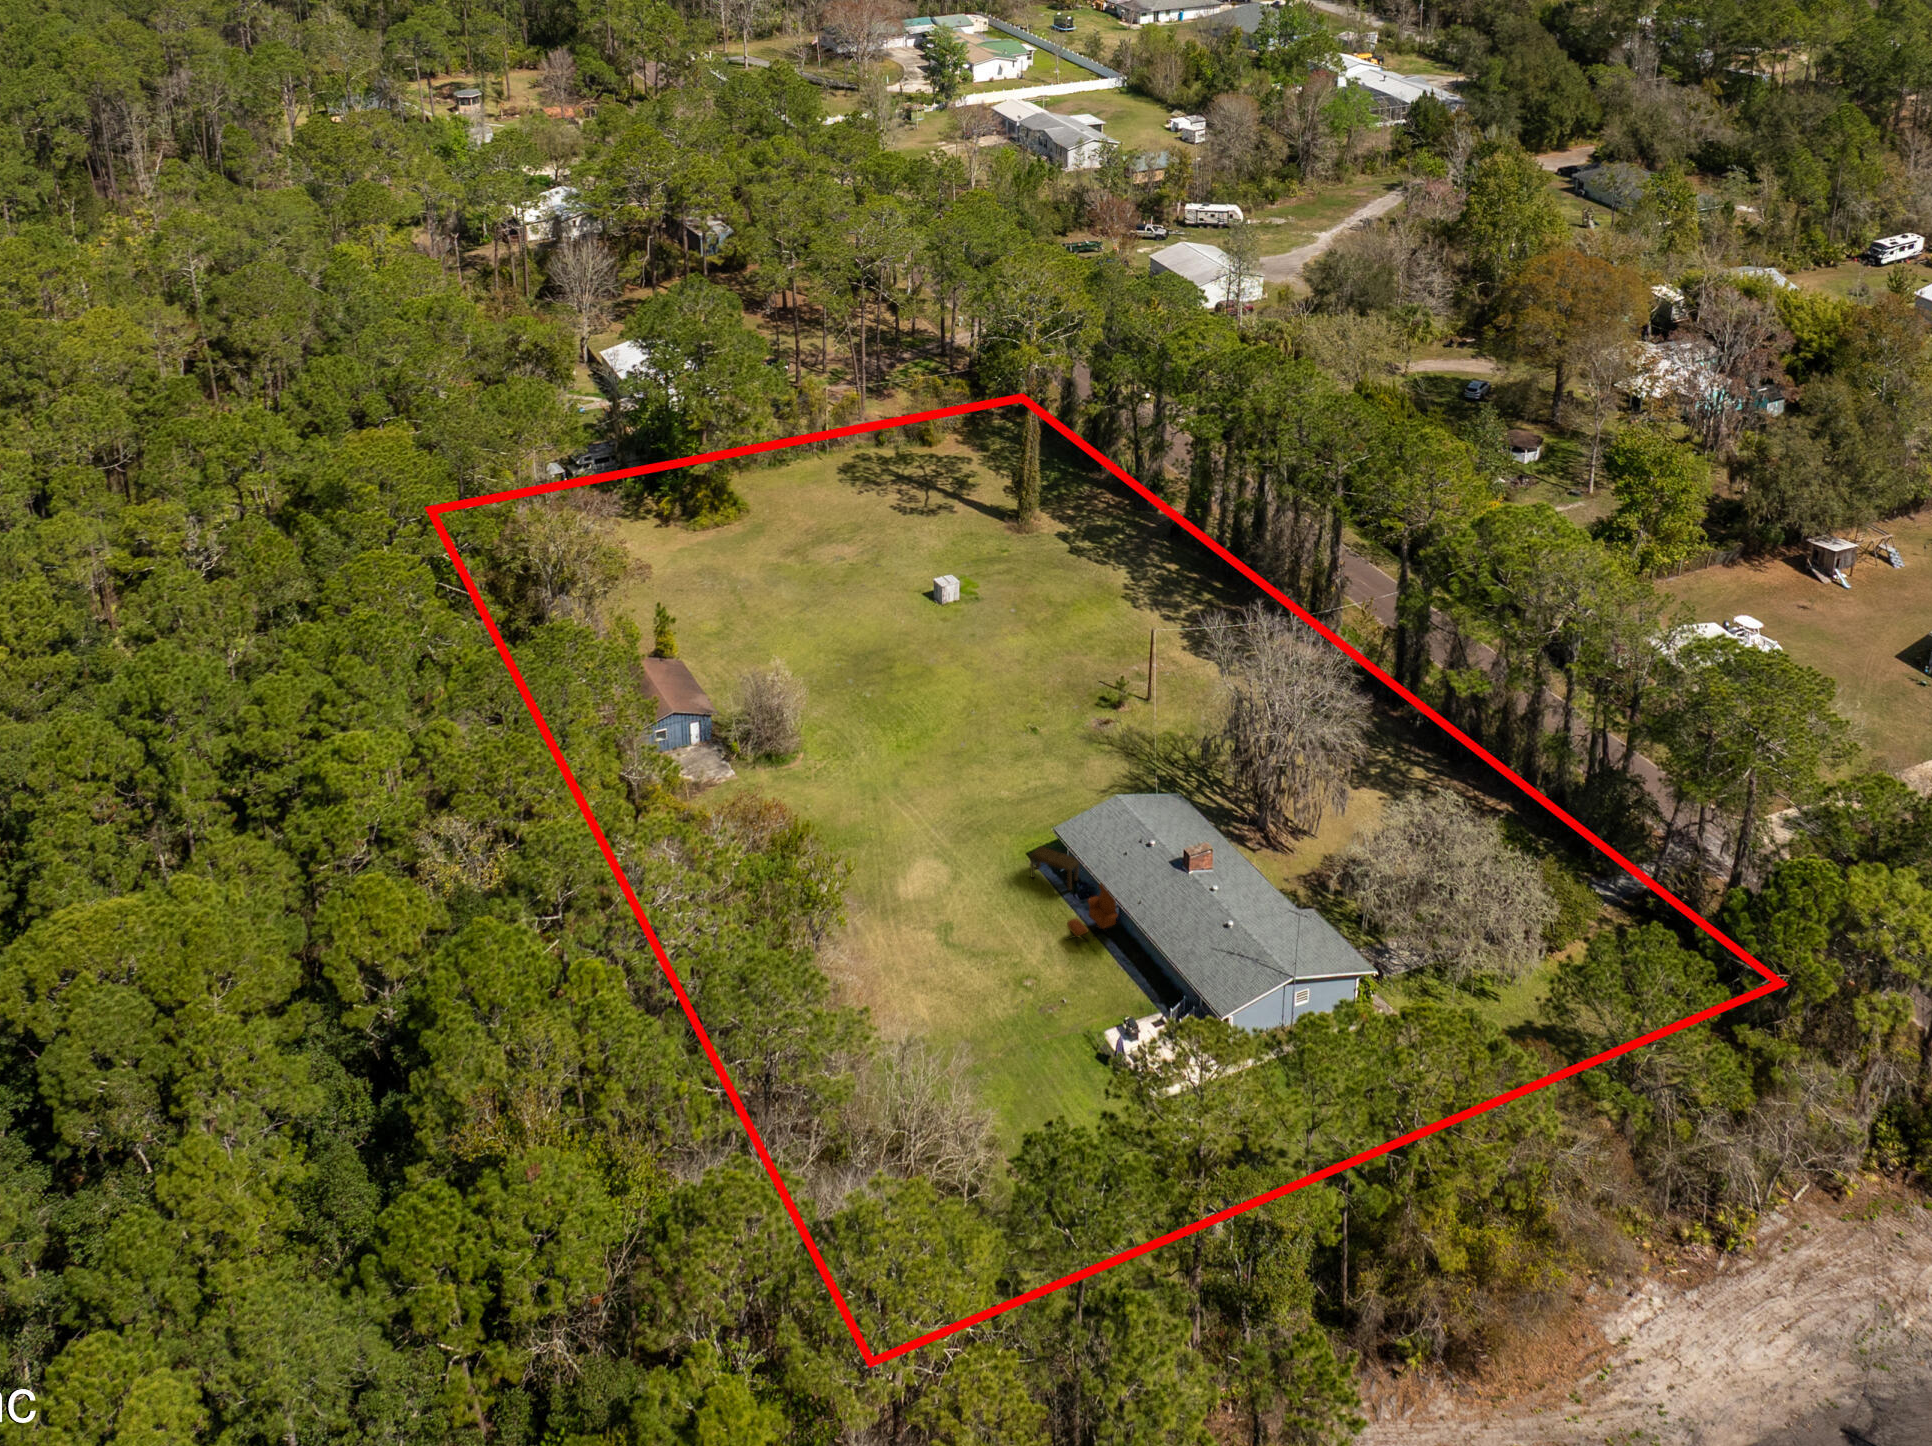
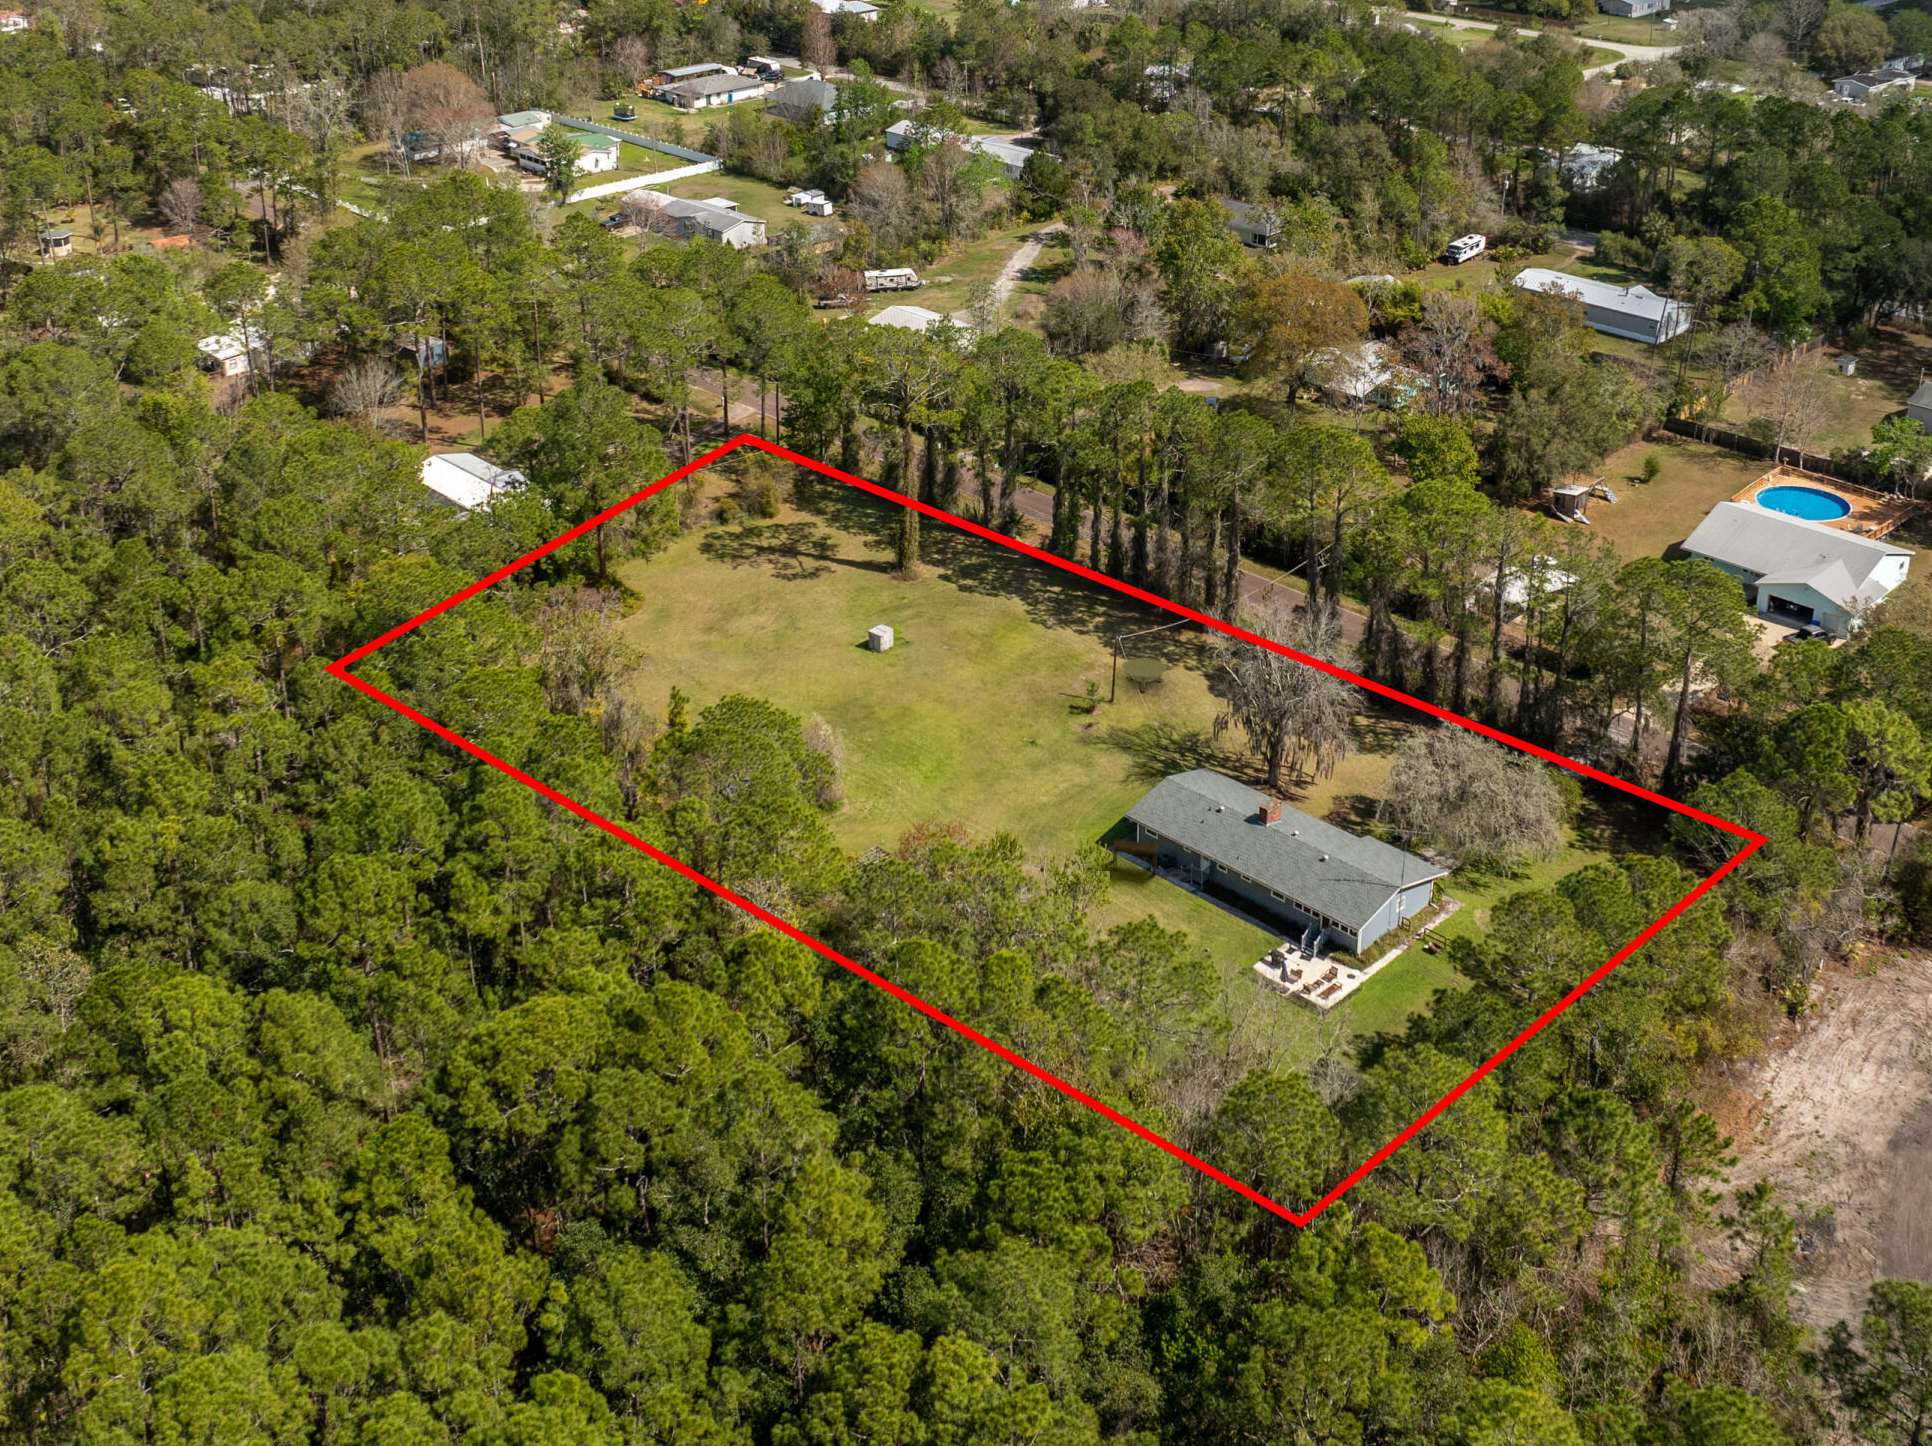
round table: none [1168,654,1217,692] -> present [1122,658,1167,692]
lounge chair: present [1067,883,1118,940] -> none [1176,855,1220,916]

